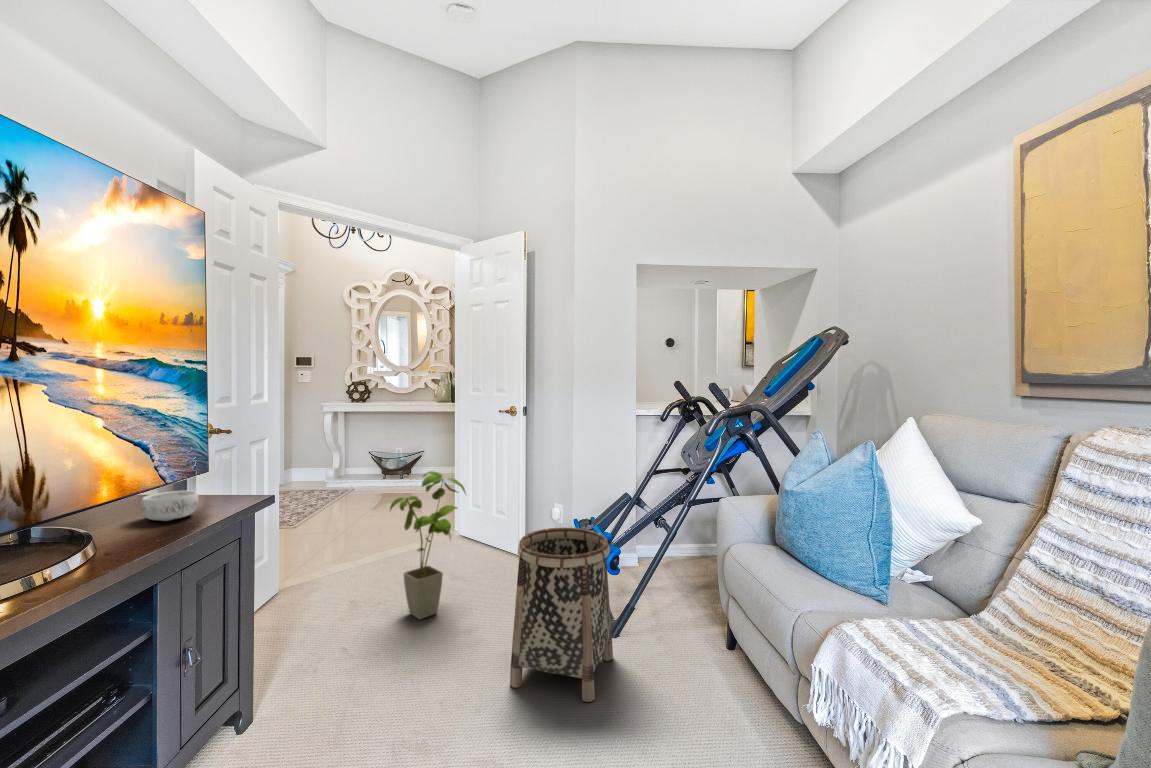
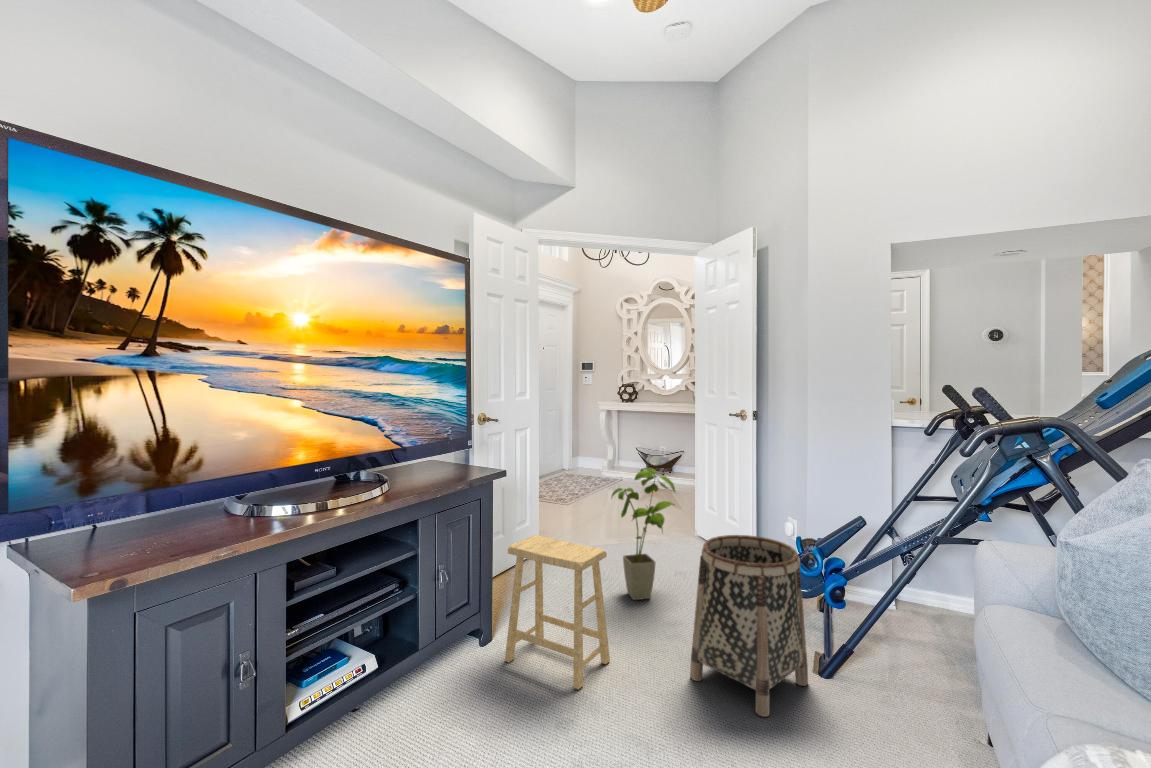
decorative bowl: present [141,491,199,521] -> none [422,462,455,481]
footstool: none [282,569,419,742] -> present [505,535,610,690]

